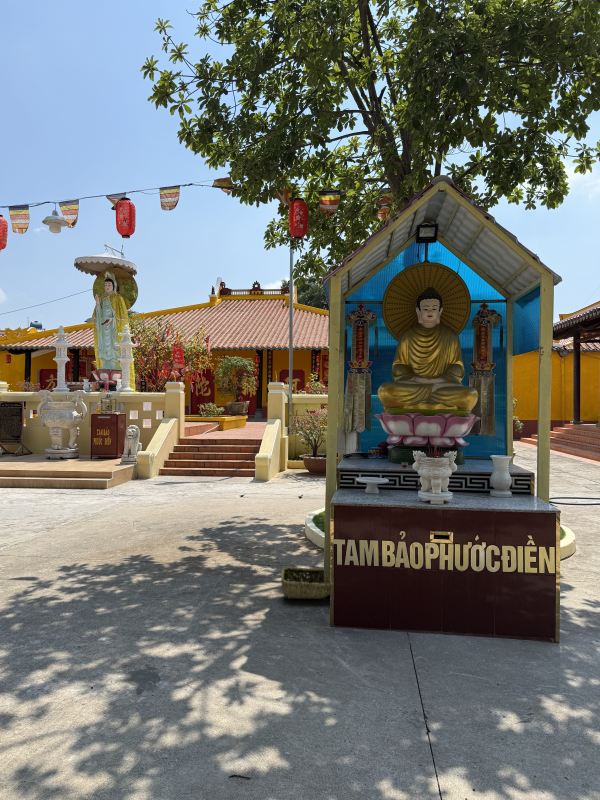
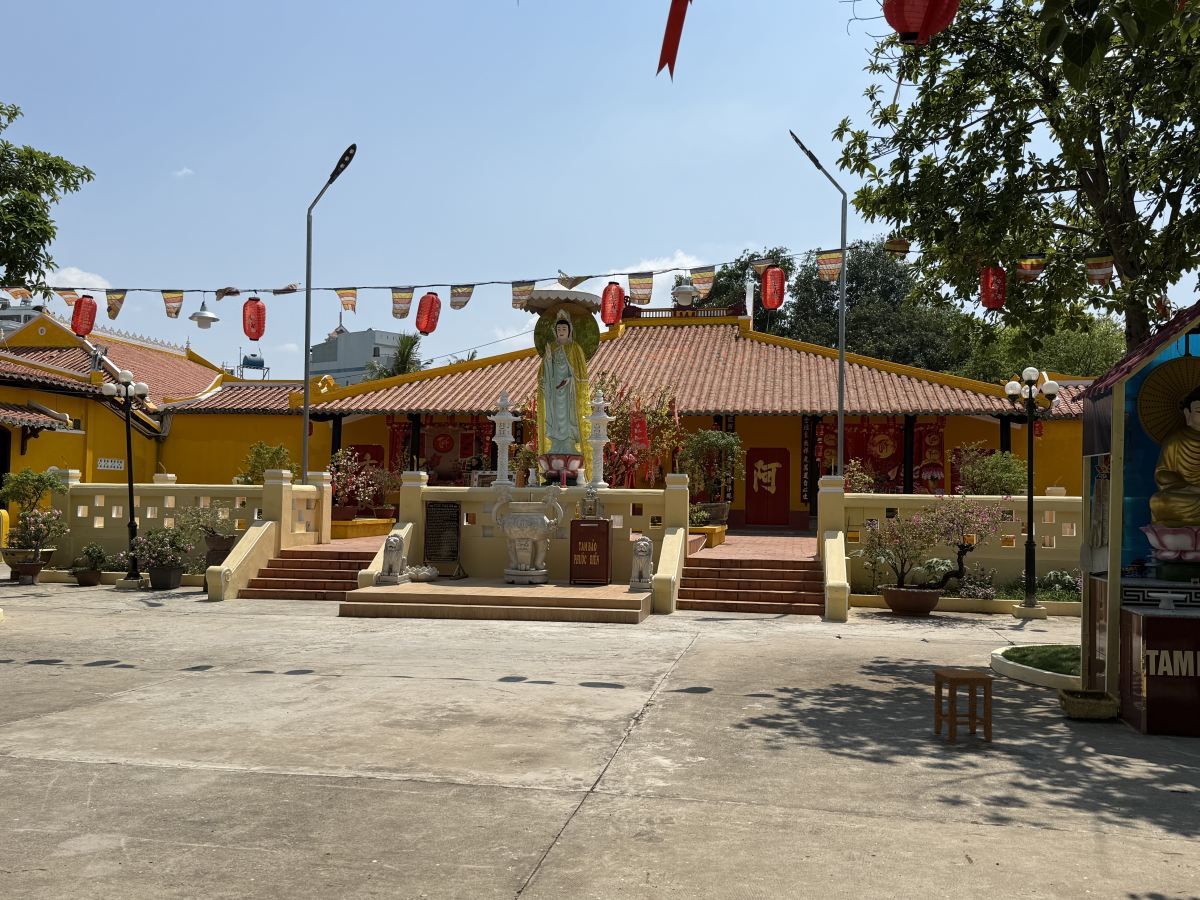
stool: none [100,562,158,647] -> present [932,670,995,742]

